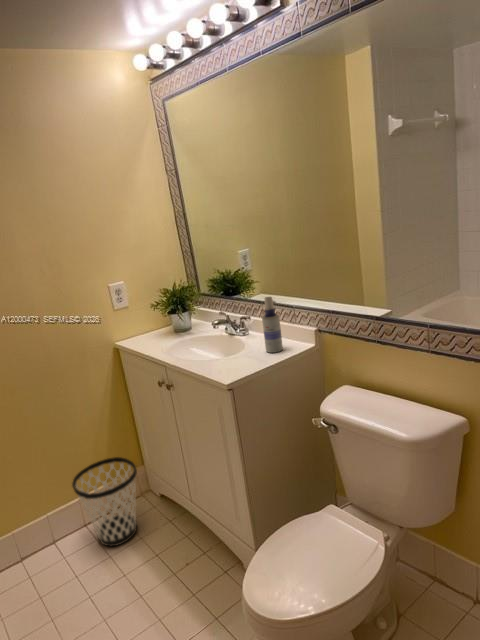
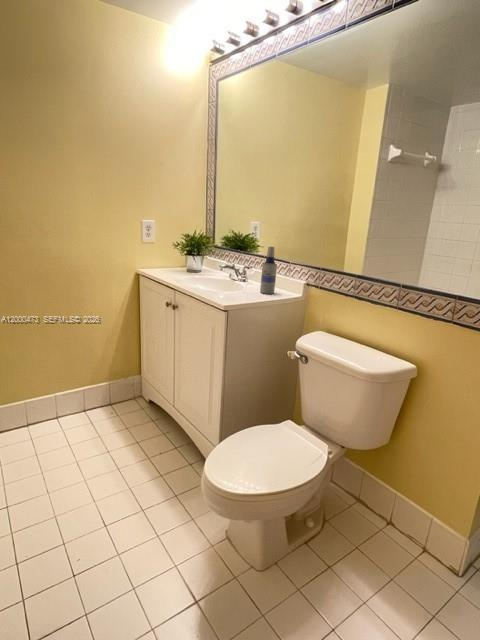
wastebasket: present [72,457,137,546] -> none [80,361,135,430]

